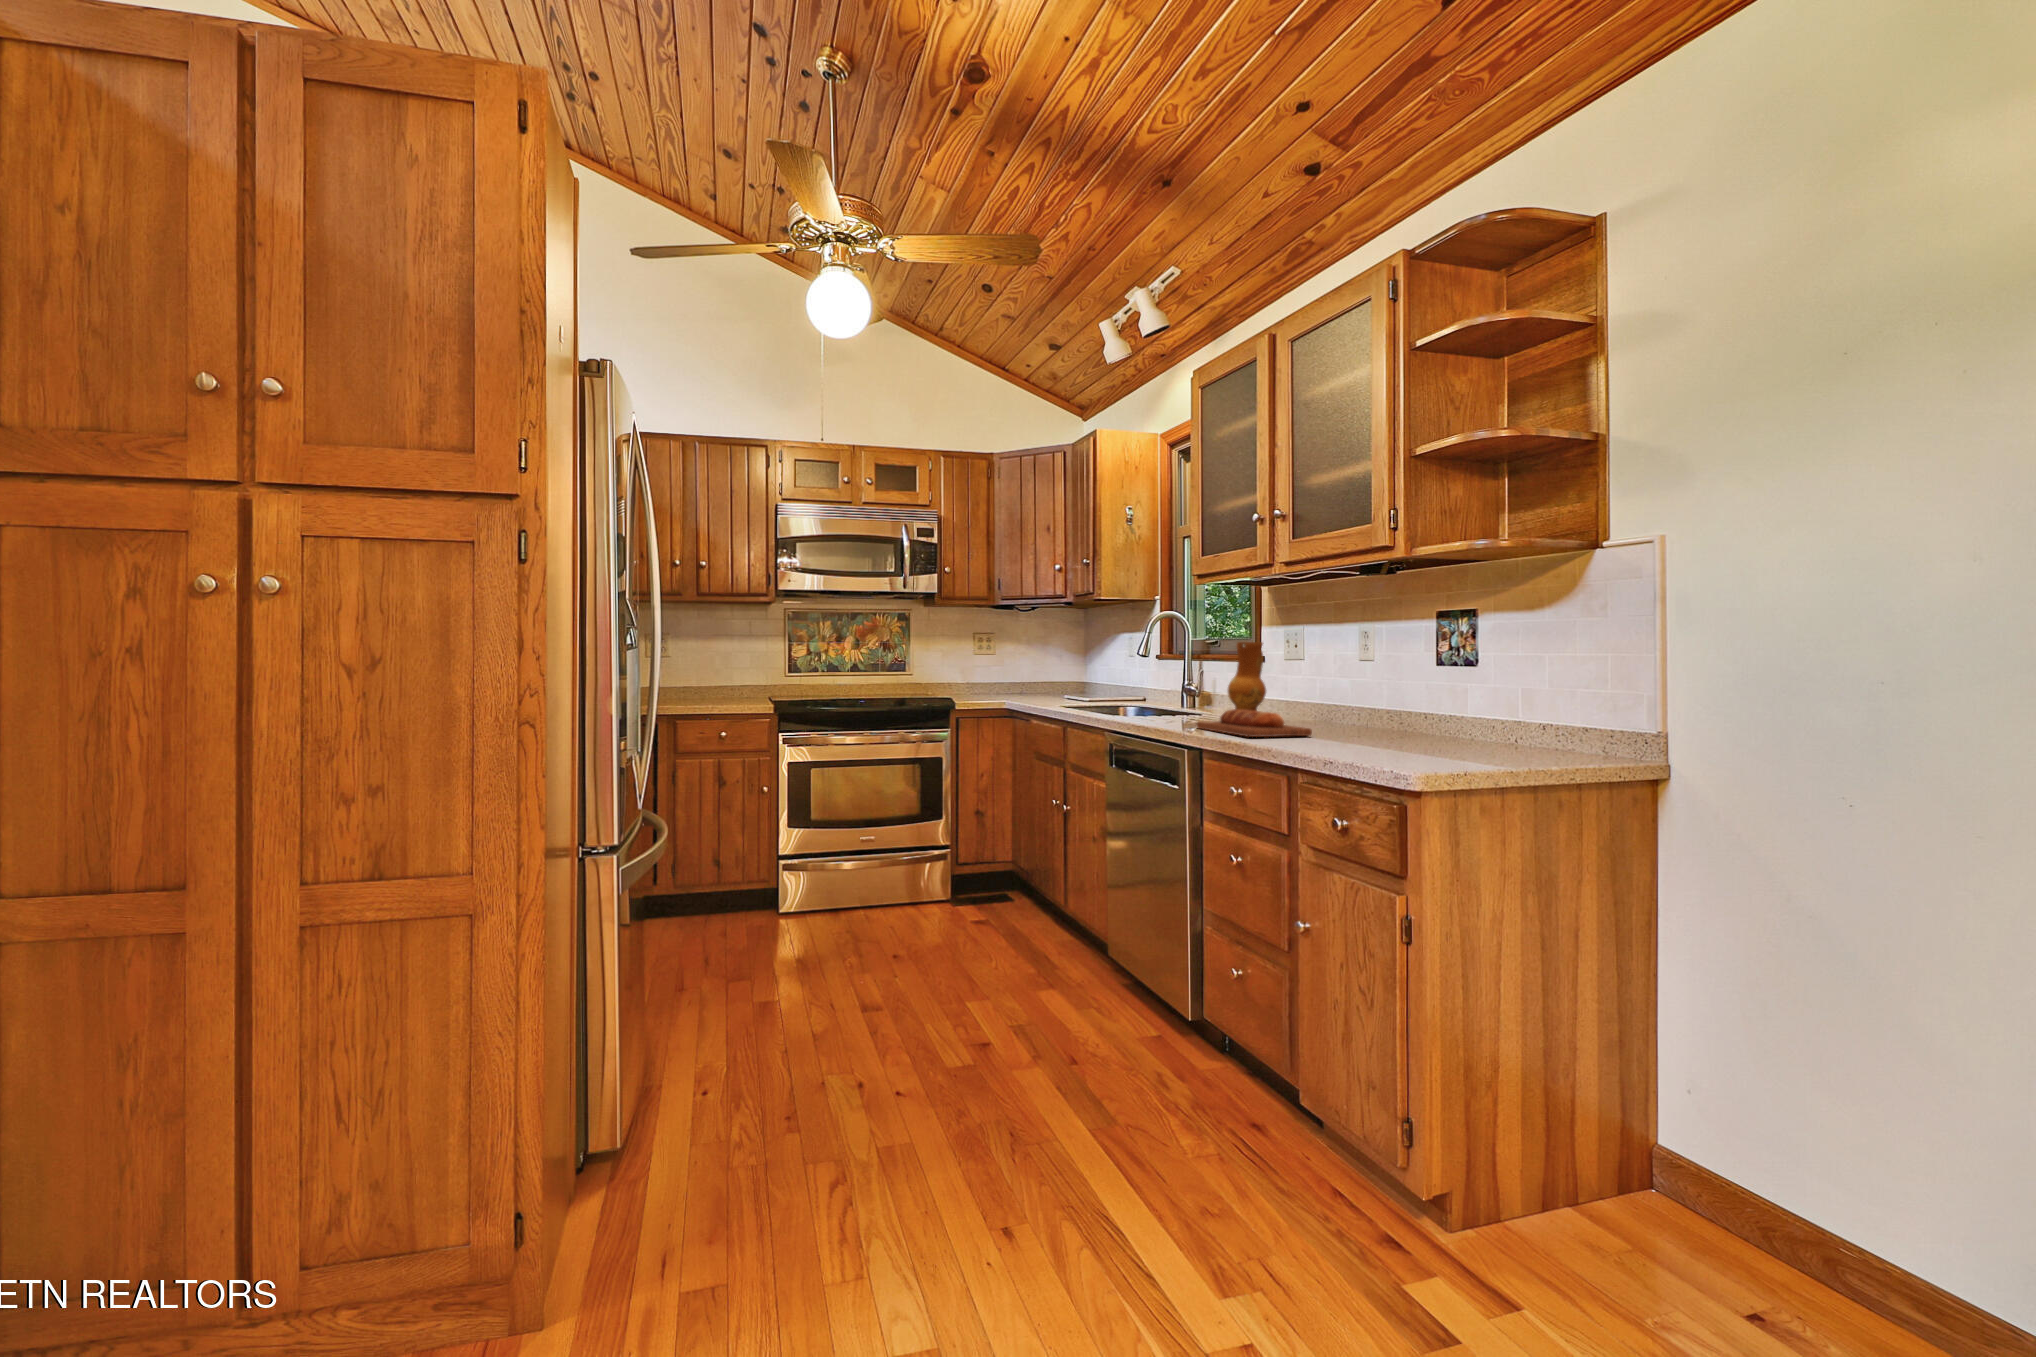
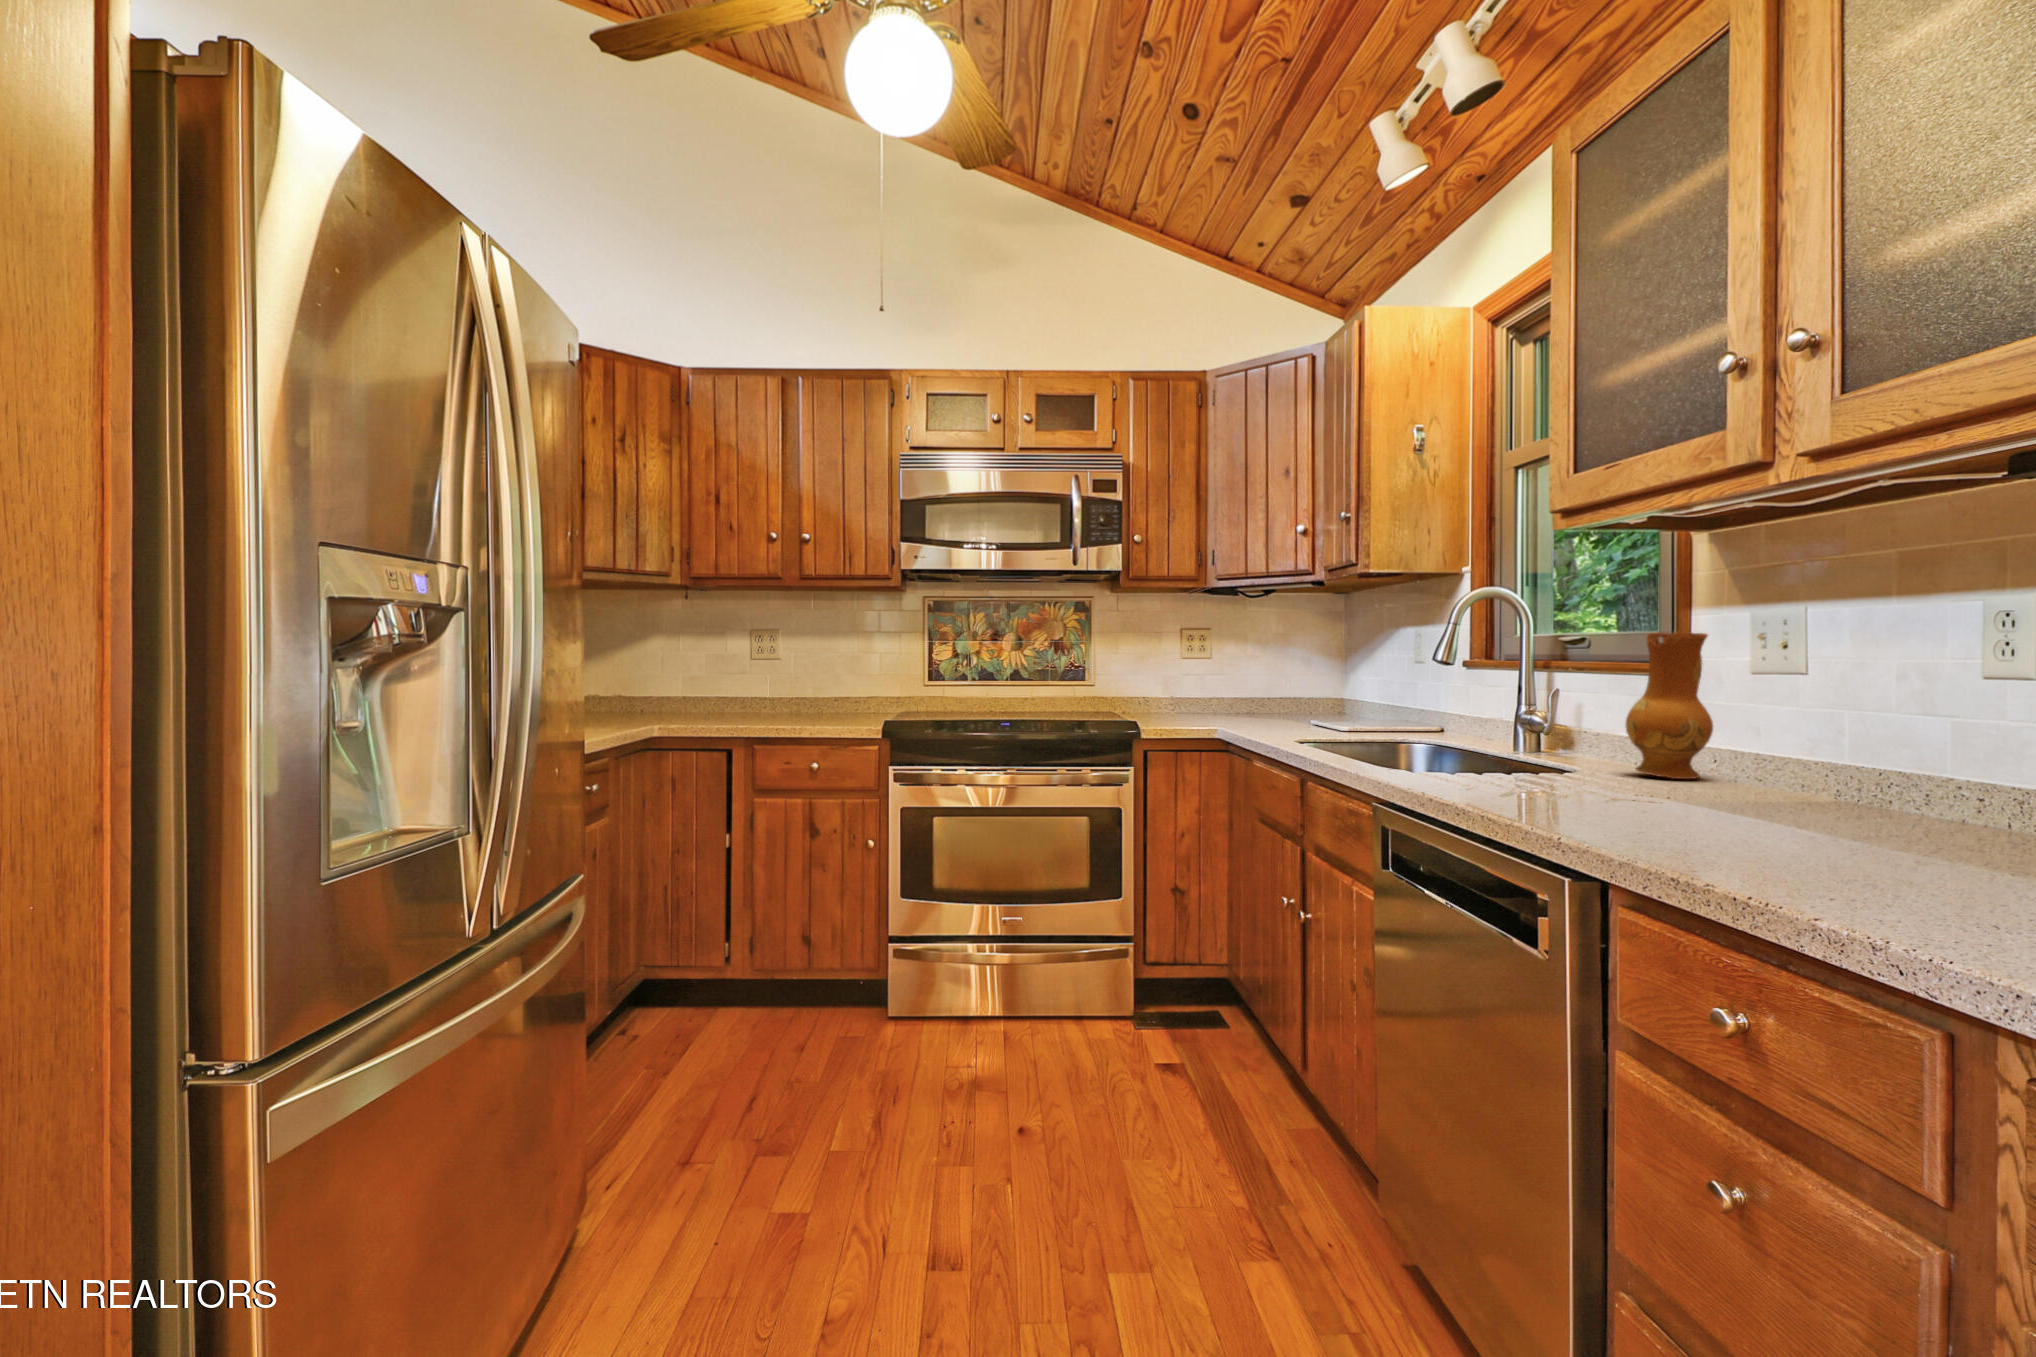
bread loaf: present [1196,709,1312,737] -> none [1581,768,1916,844]

